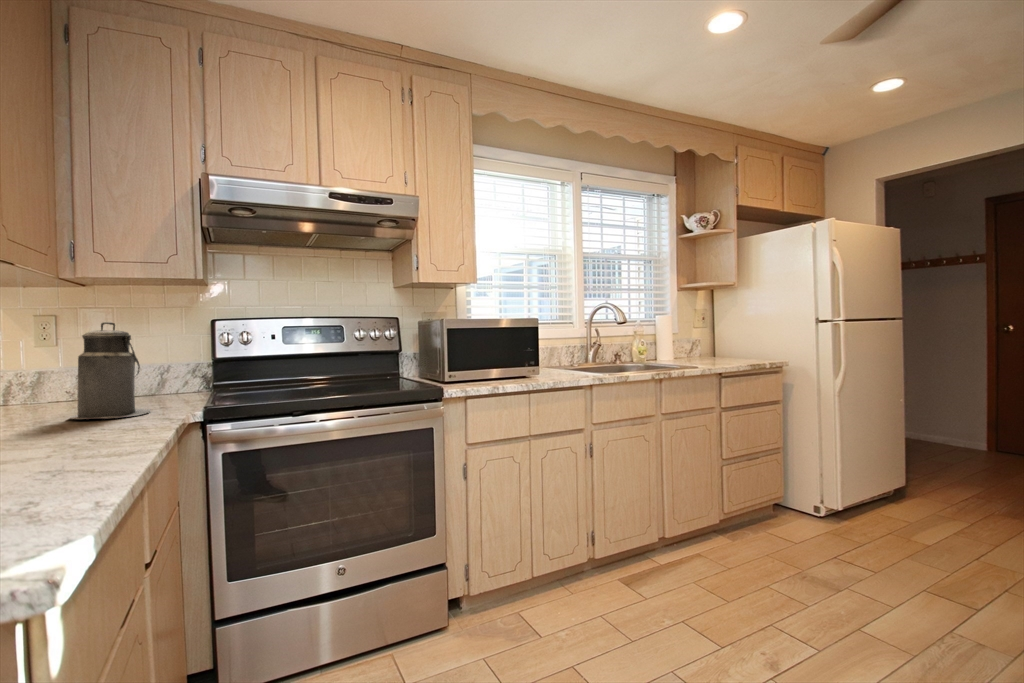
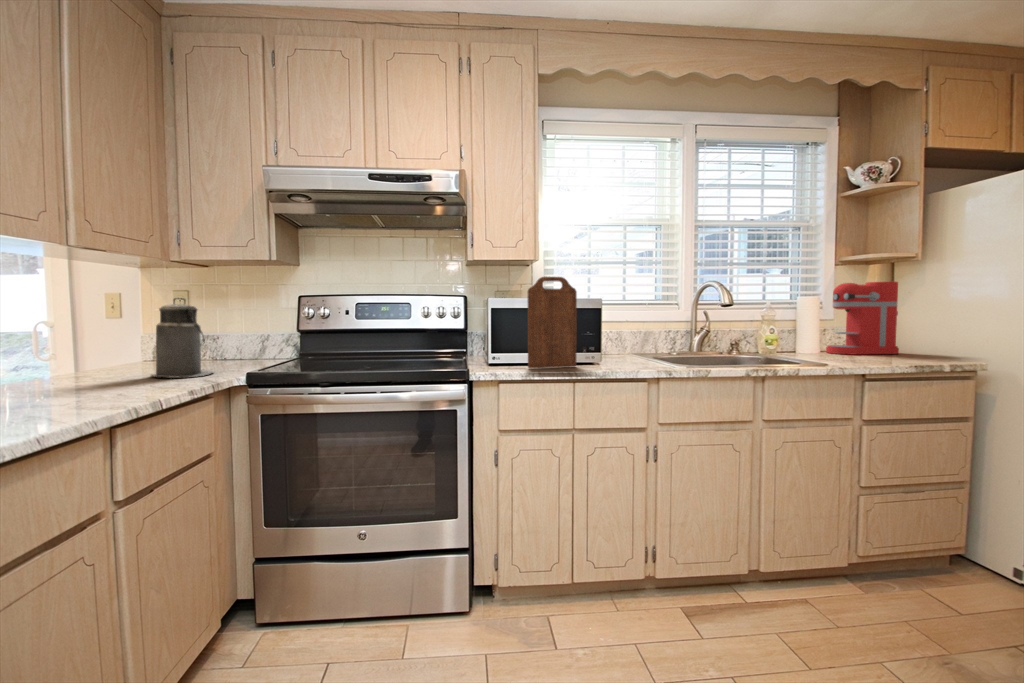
cutting board: none [484,299,524,383] -> present [528,276,577,368]
coffee maker: none [678,303,725,360] -> present [826,281,899,354]

